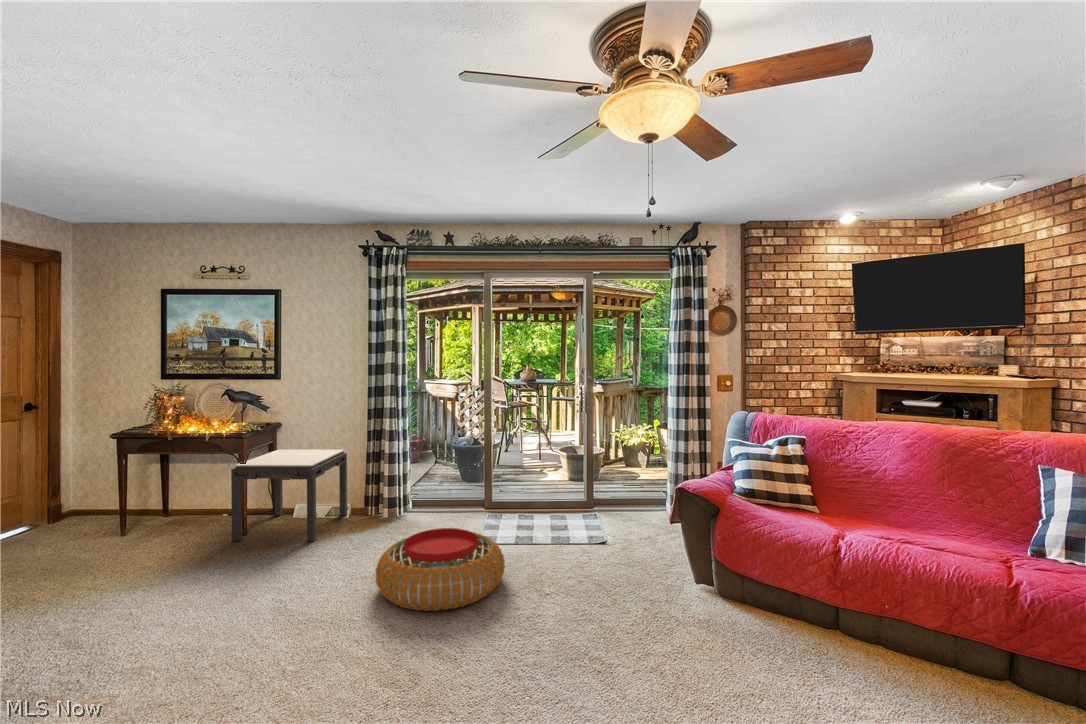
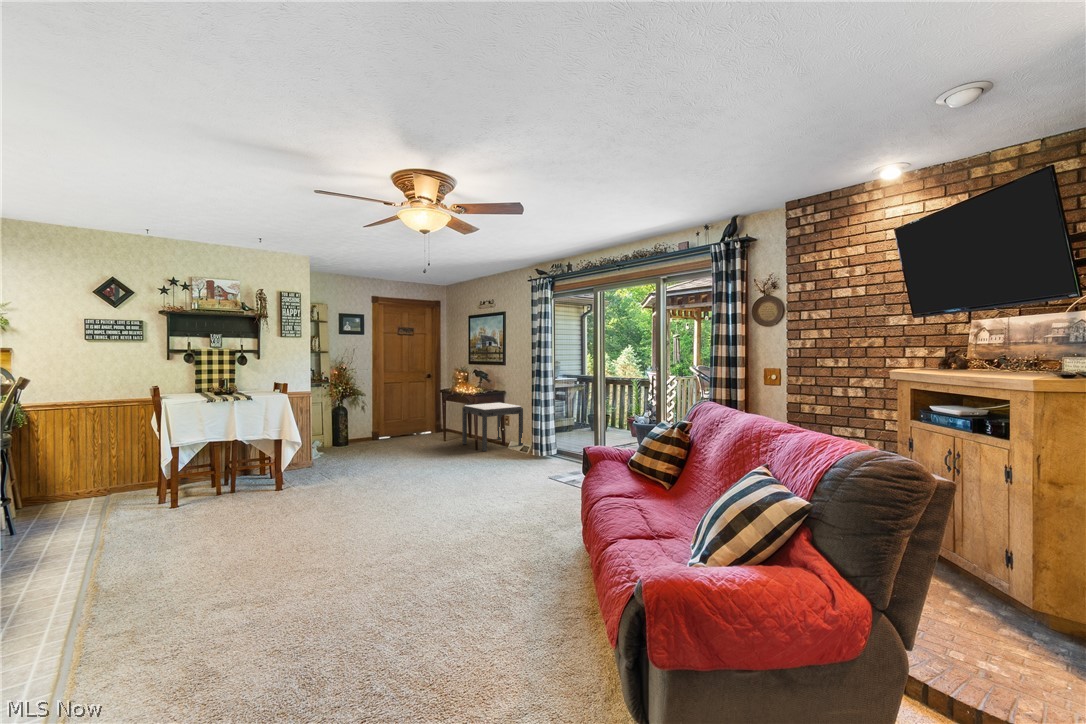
pouf: present [375,528,505,611] -> none [442,449,515,488]

